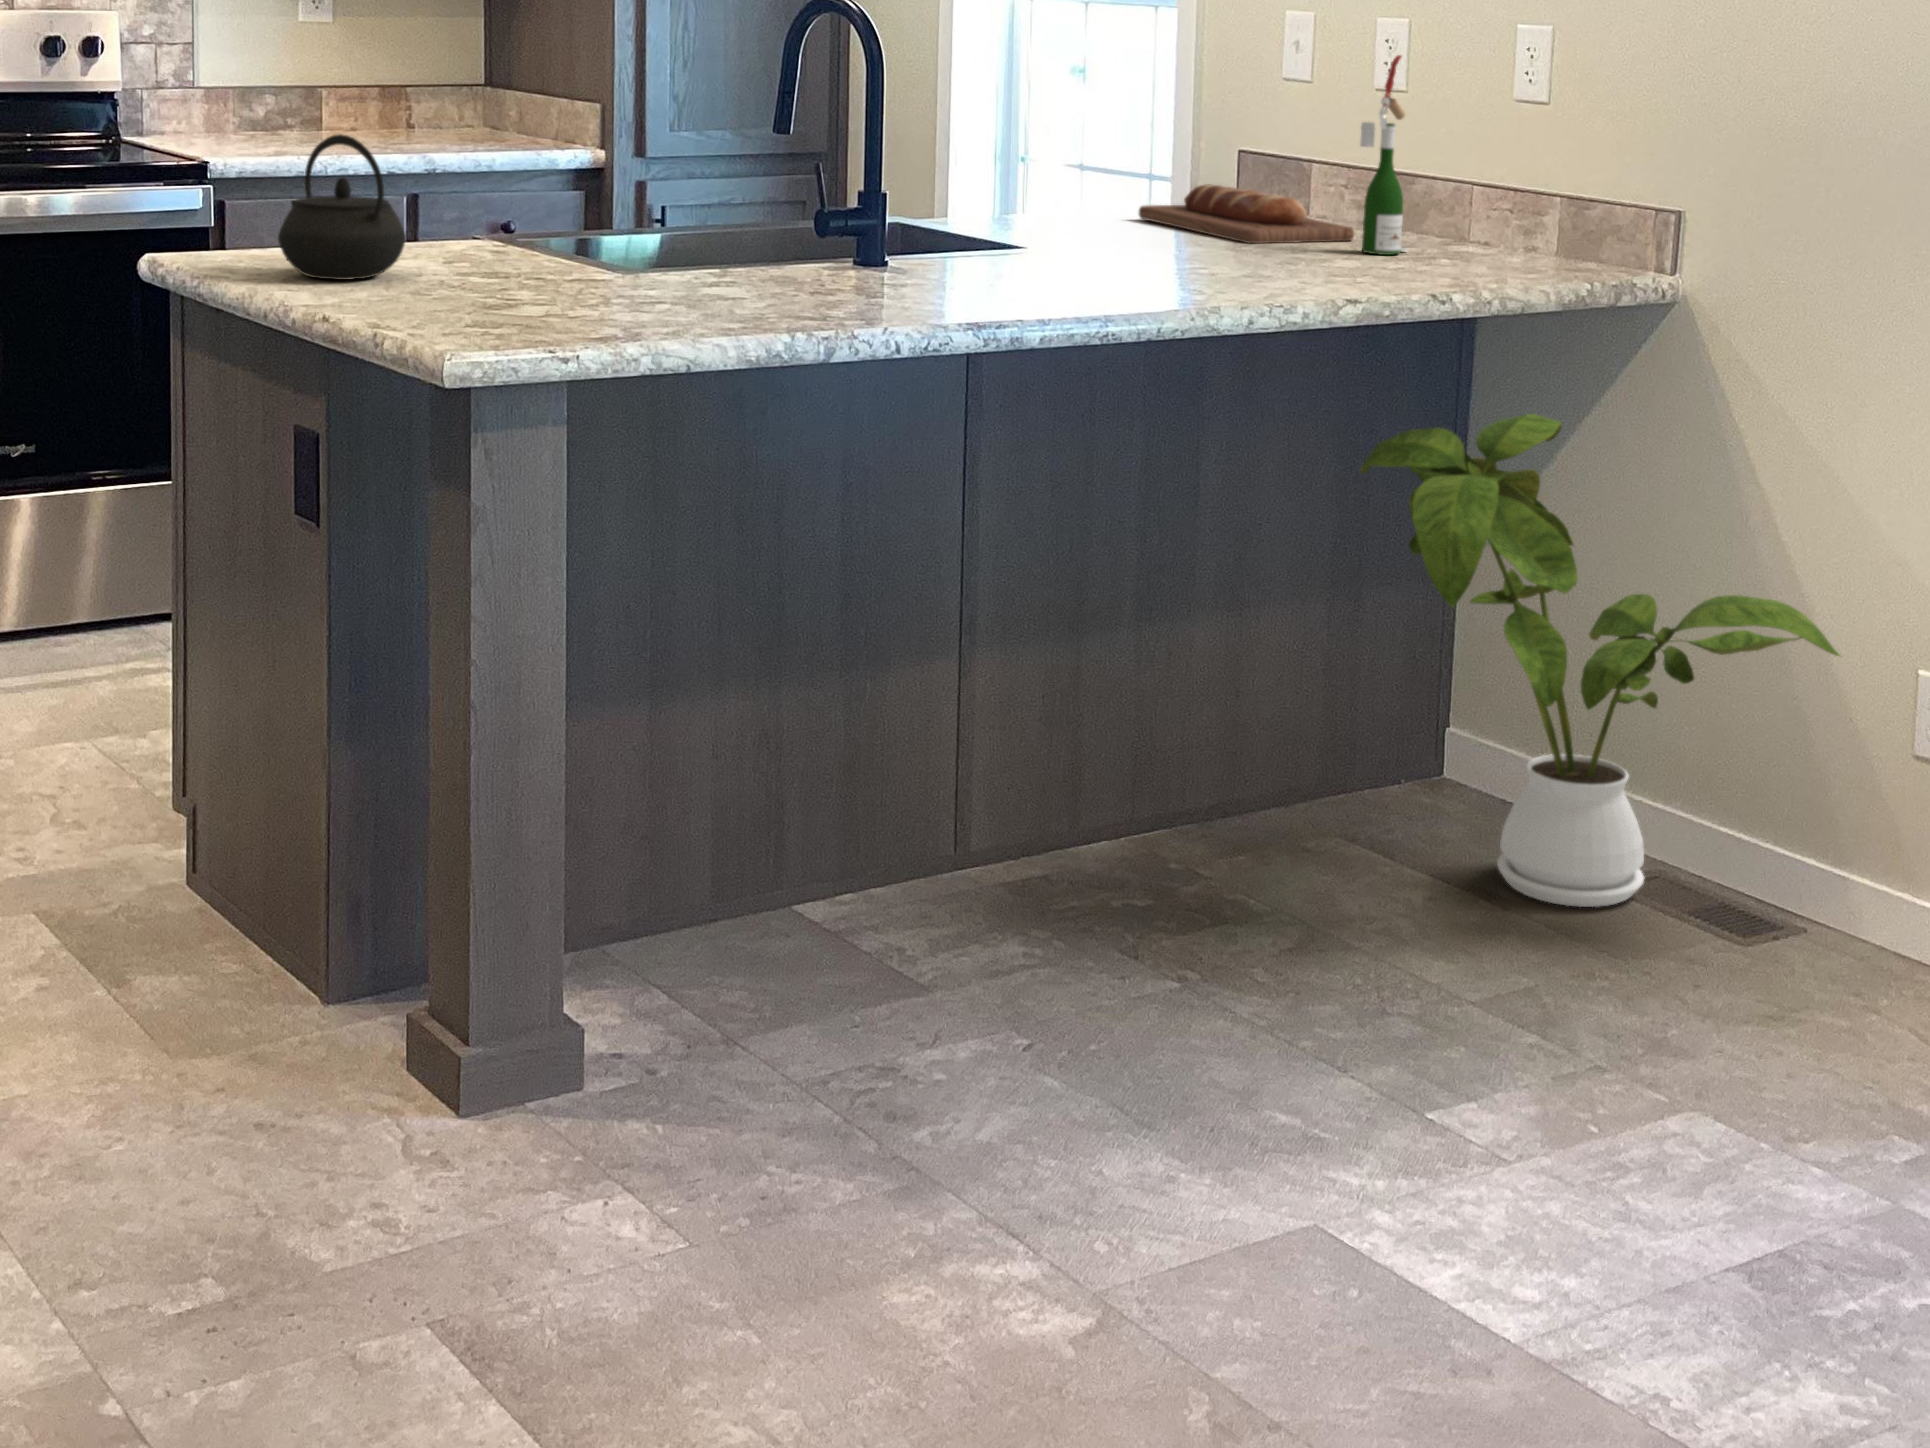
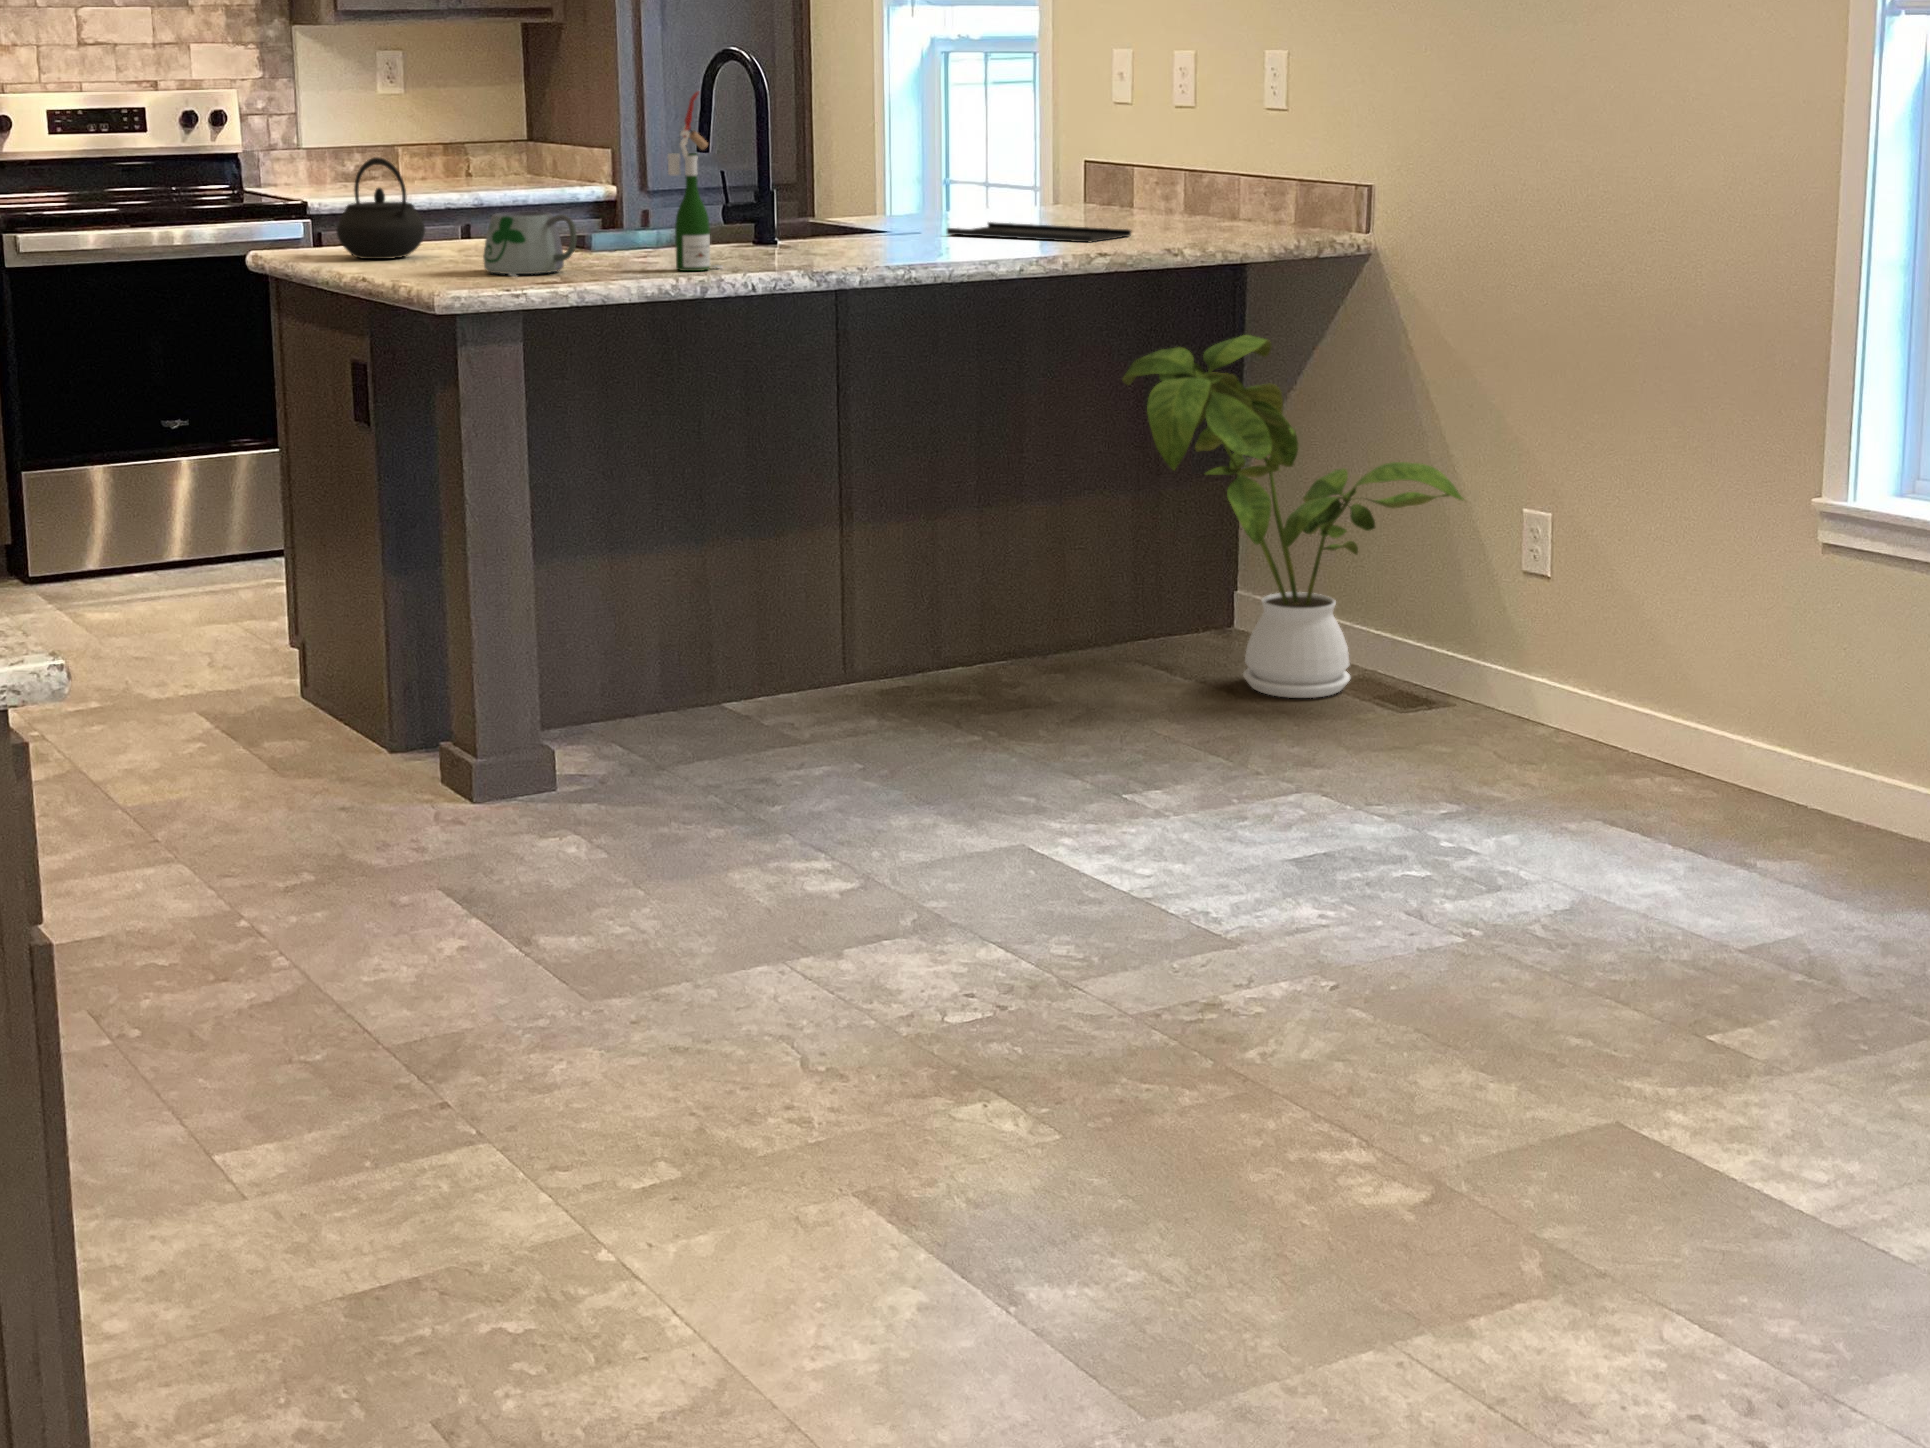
wine bottle: present [1360,55,1407,255] -> present [668,92,722,271]
bread loaf: present [1139,184,1354,243] -> none [999,185,1153,225]
mug: none [504,226,645,328] -> present [483,212,577,278]
tray: none [1107,239,1358,279] -> present [947,222,1131,242]

